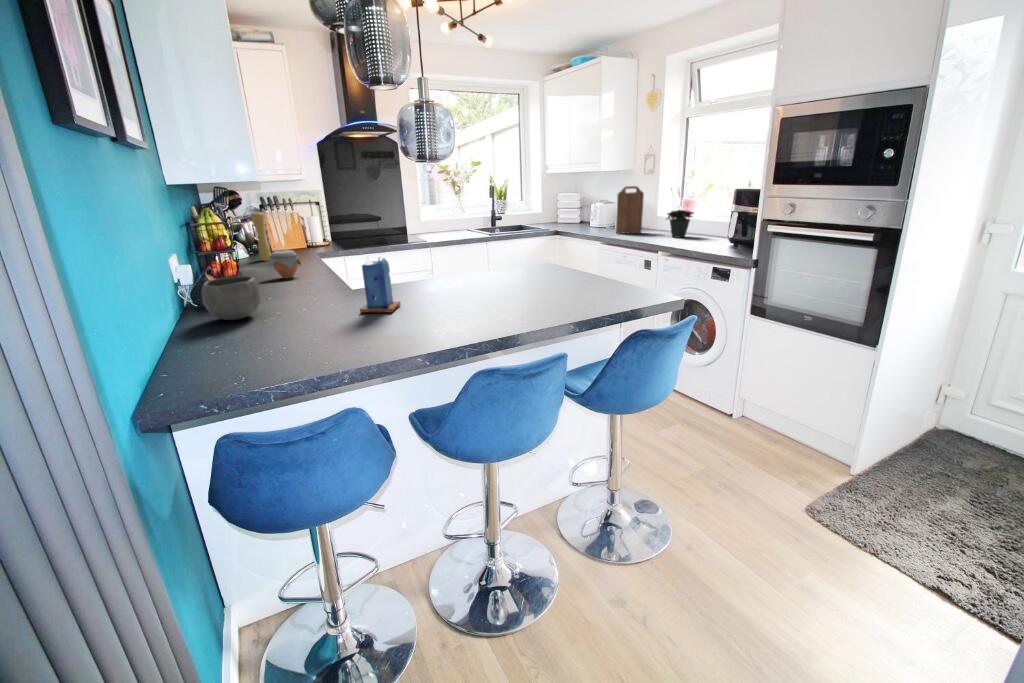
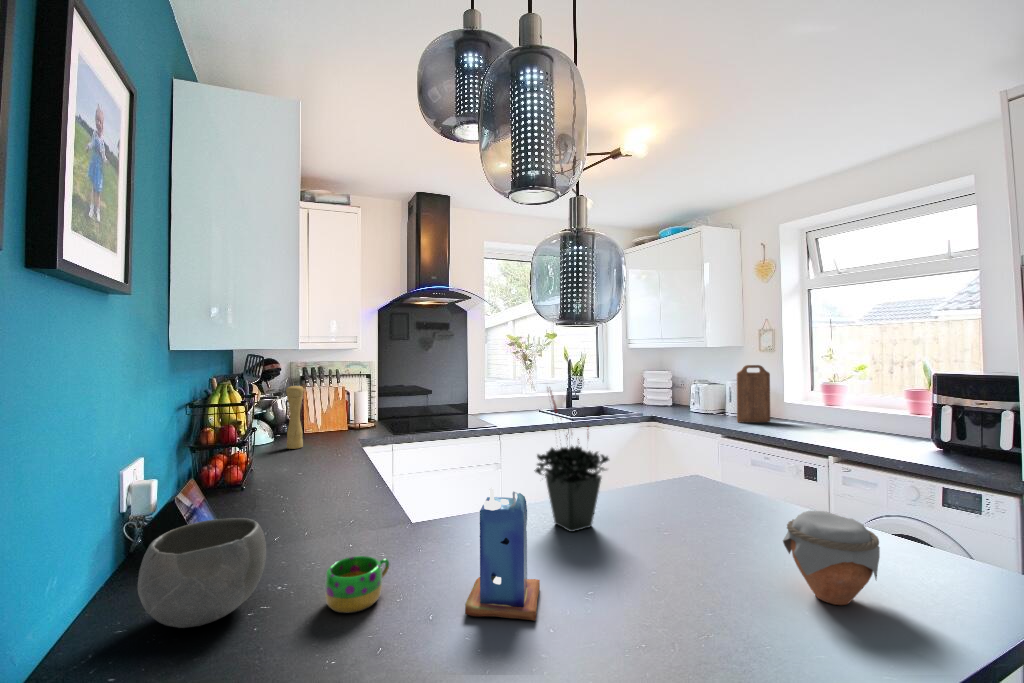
potted plant: present [667,210,694,238] -> present [534,391,609,532]
jar: present [267,250,301,278] -> present [783,511,880,605]
mug: none [292,293,325,315] -> present [325,556,389,614]

